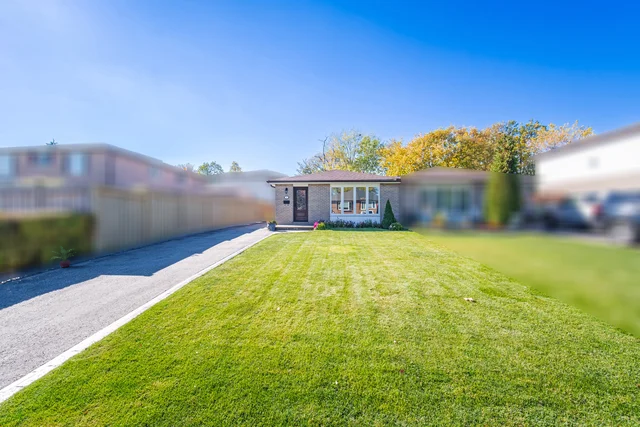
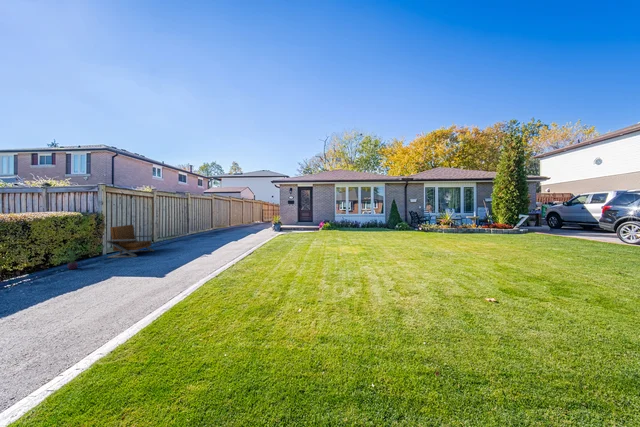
lounge chair: none [99,224,149,256] -> present [106,225,155,258]

